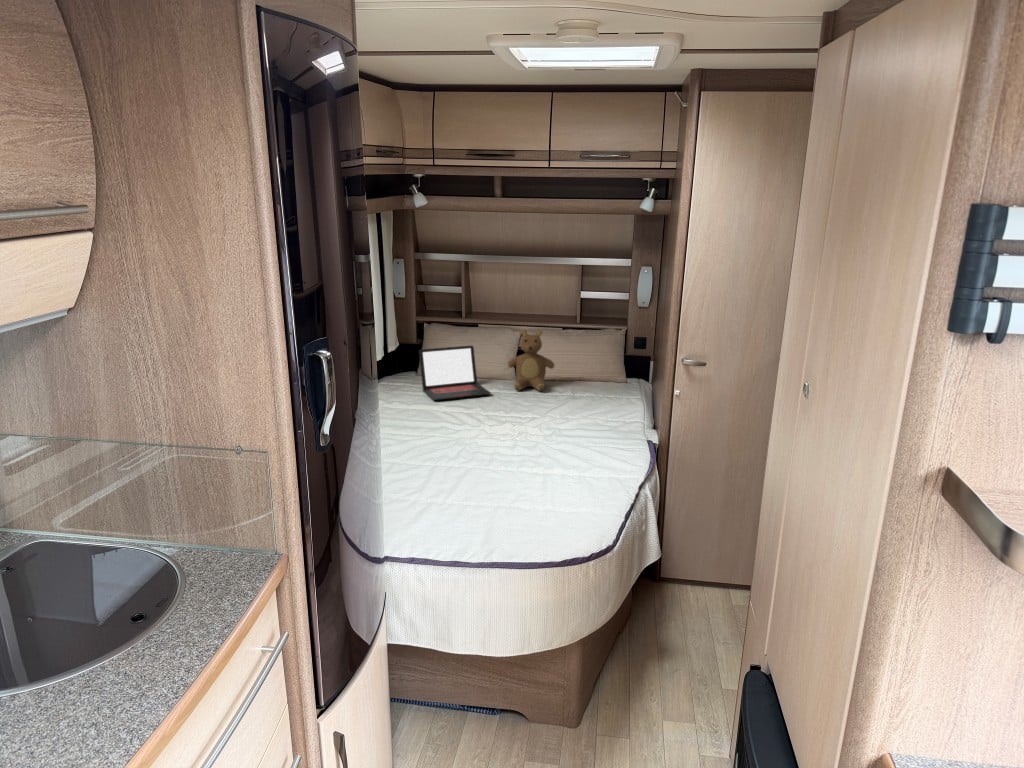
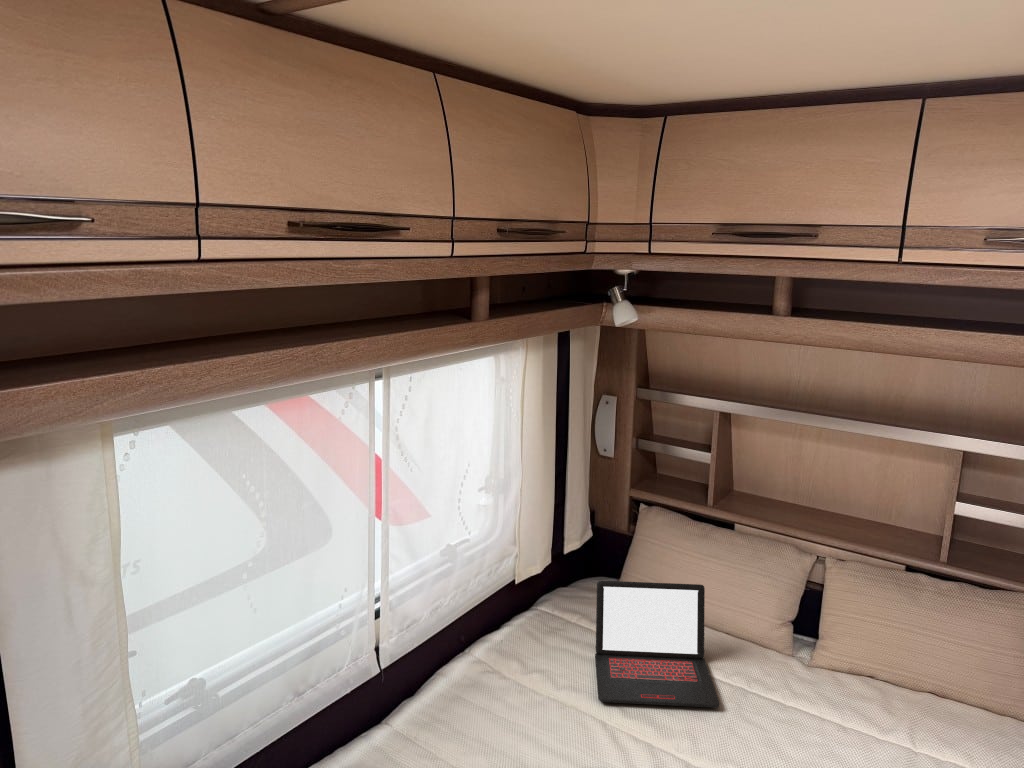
teddy bear: present [508,329,555,391] -> none [769,578,873,723]

